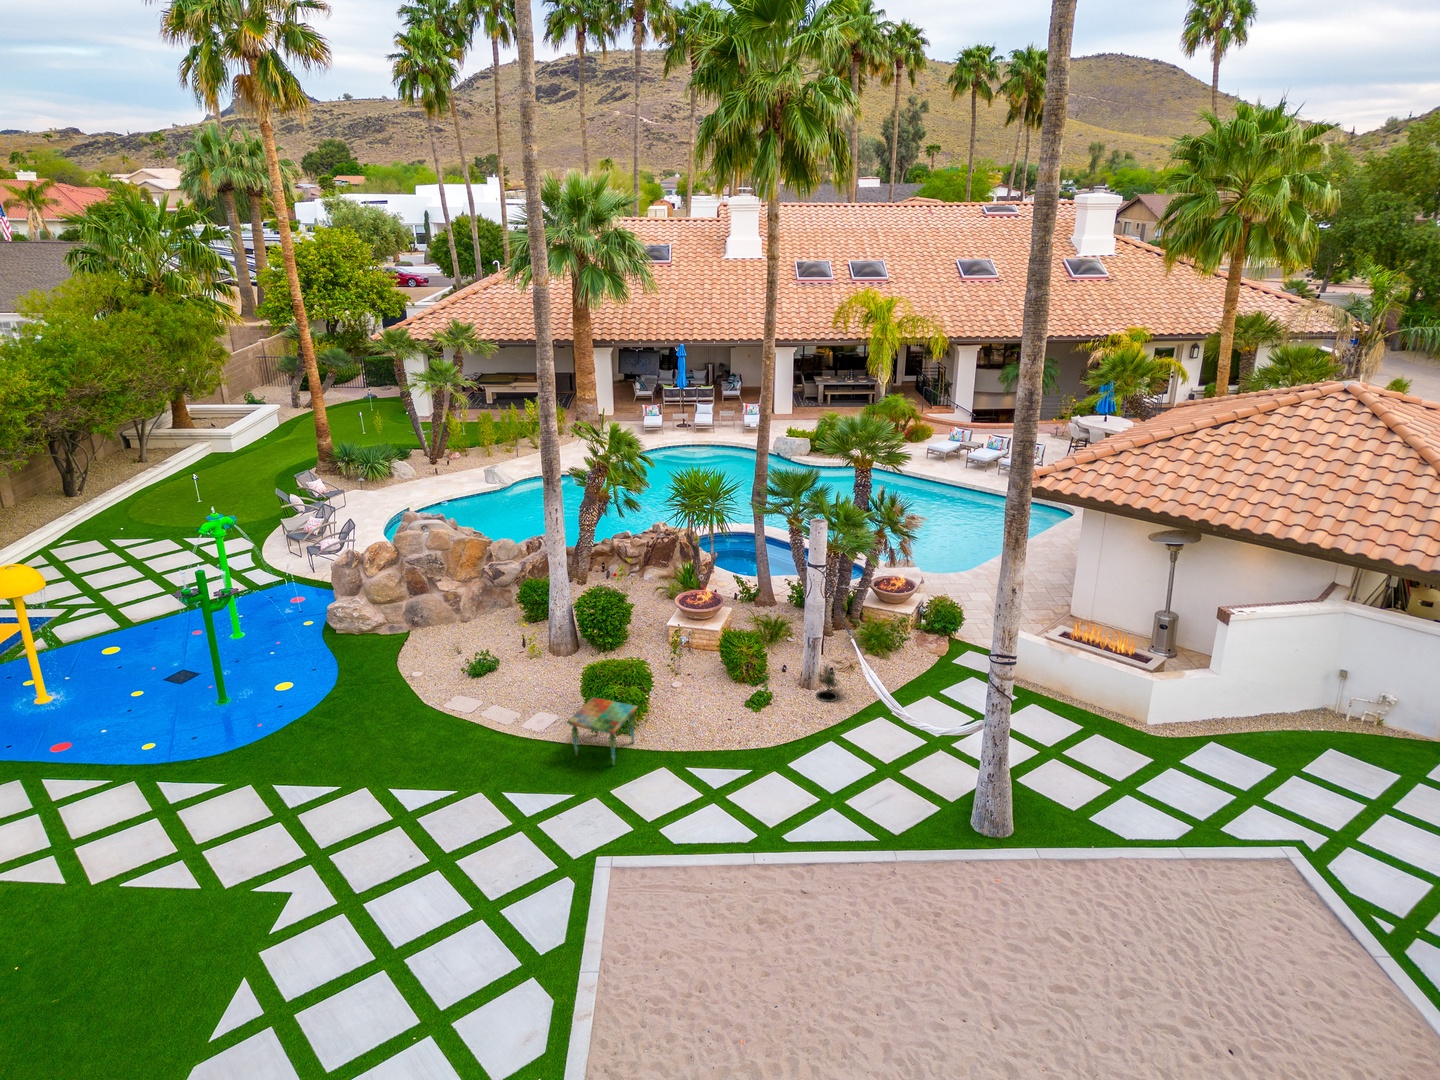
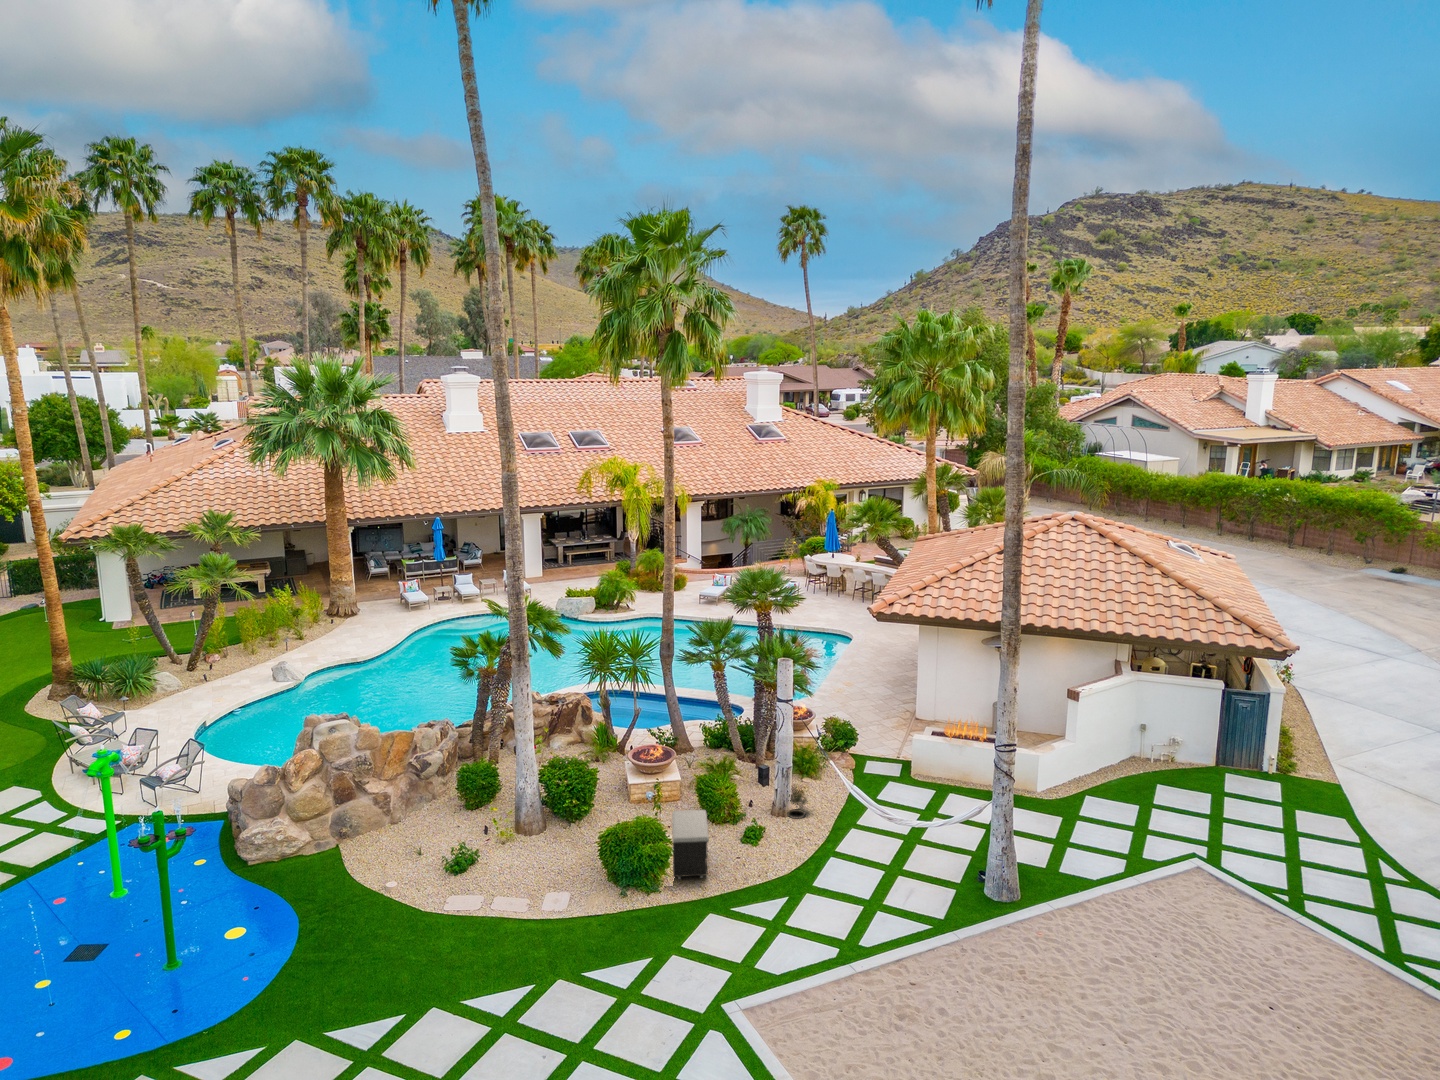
storage bench: none [634,663,698,739] -> present [672,810,709,879]
side table: present [567,697,638,765] -> none [633,851,684,912]

